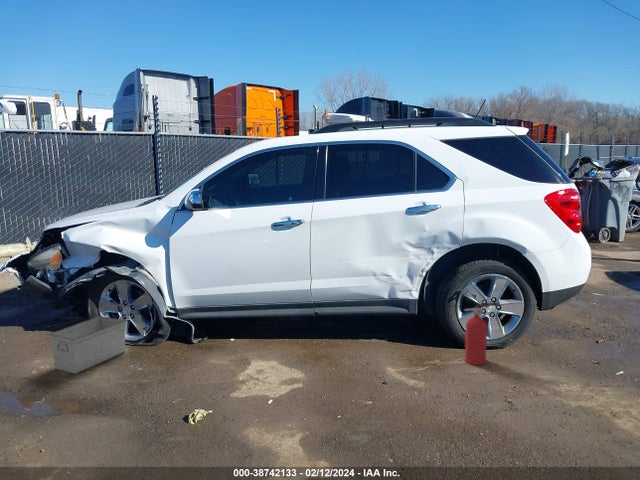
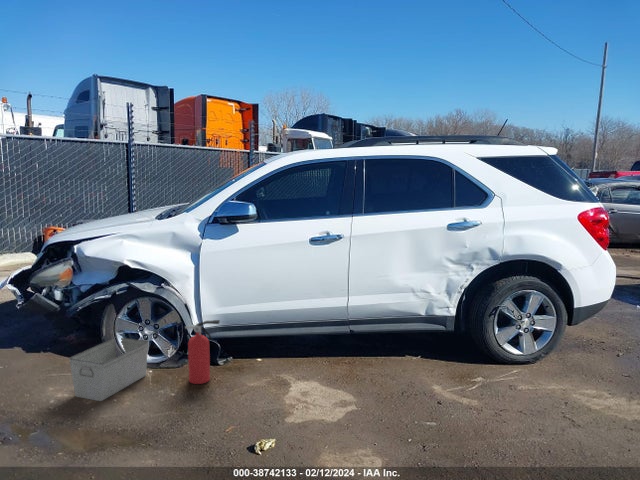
fire extinguisher: present [465,302,498,365] -> present [185,320,220,384]

